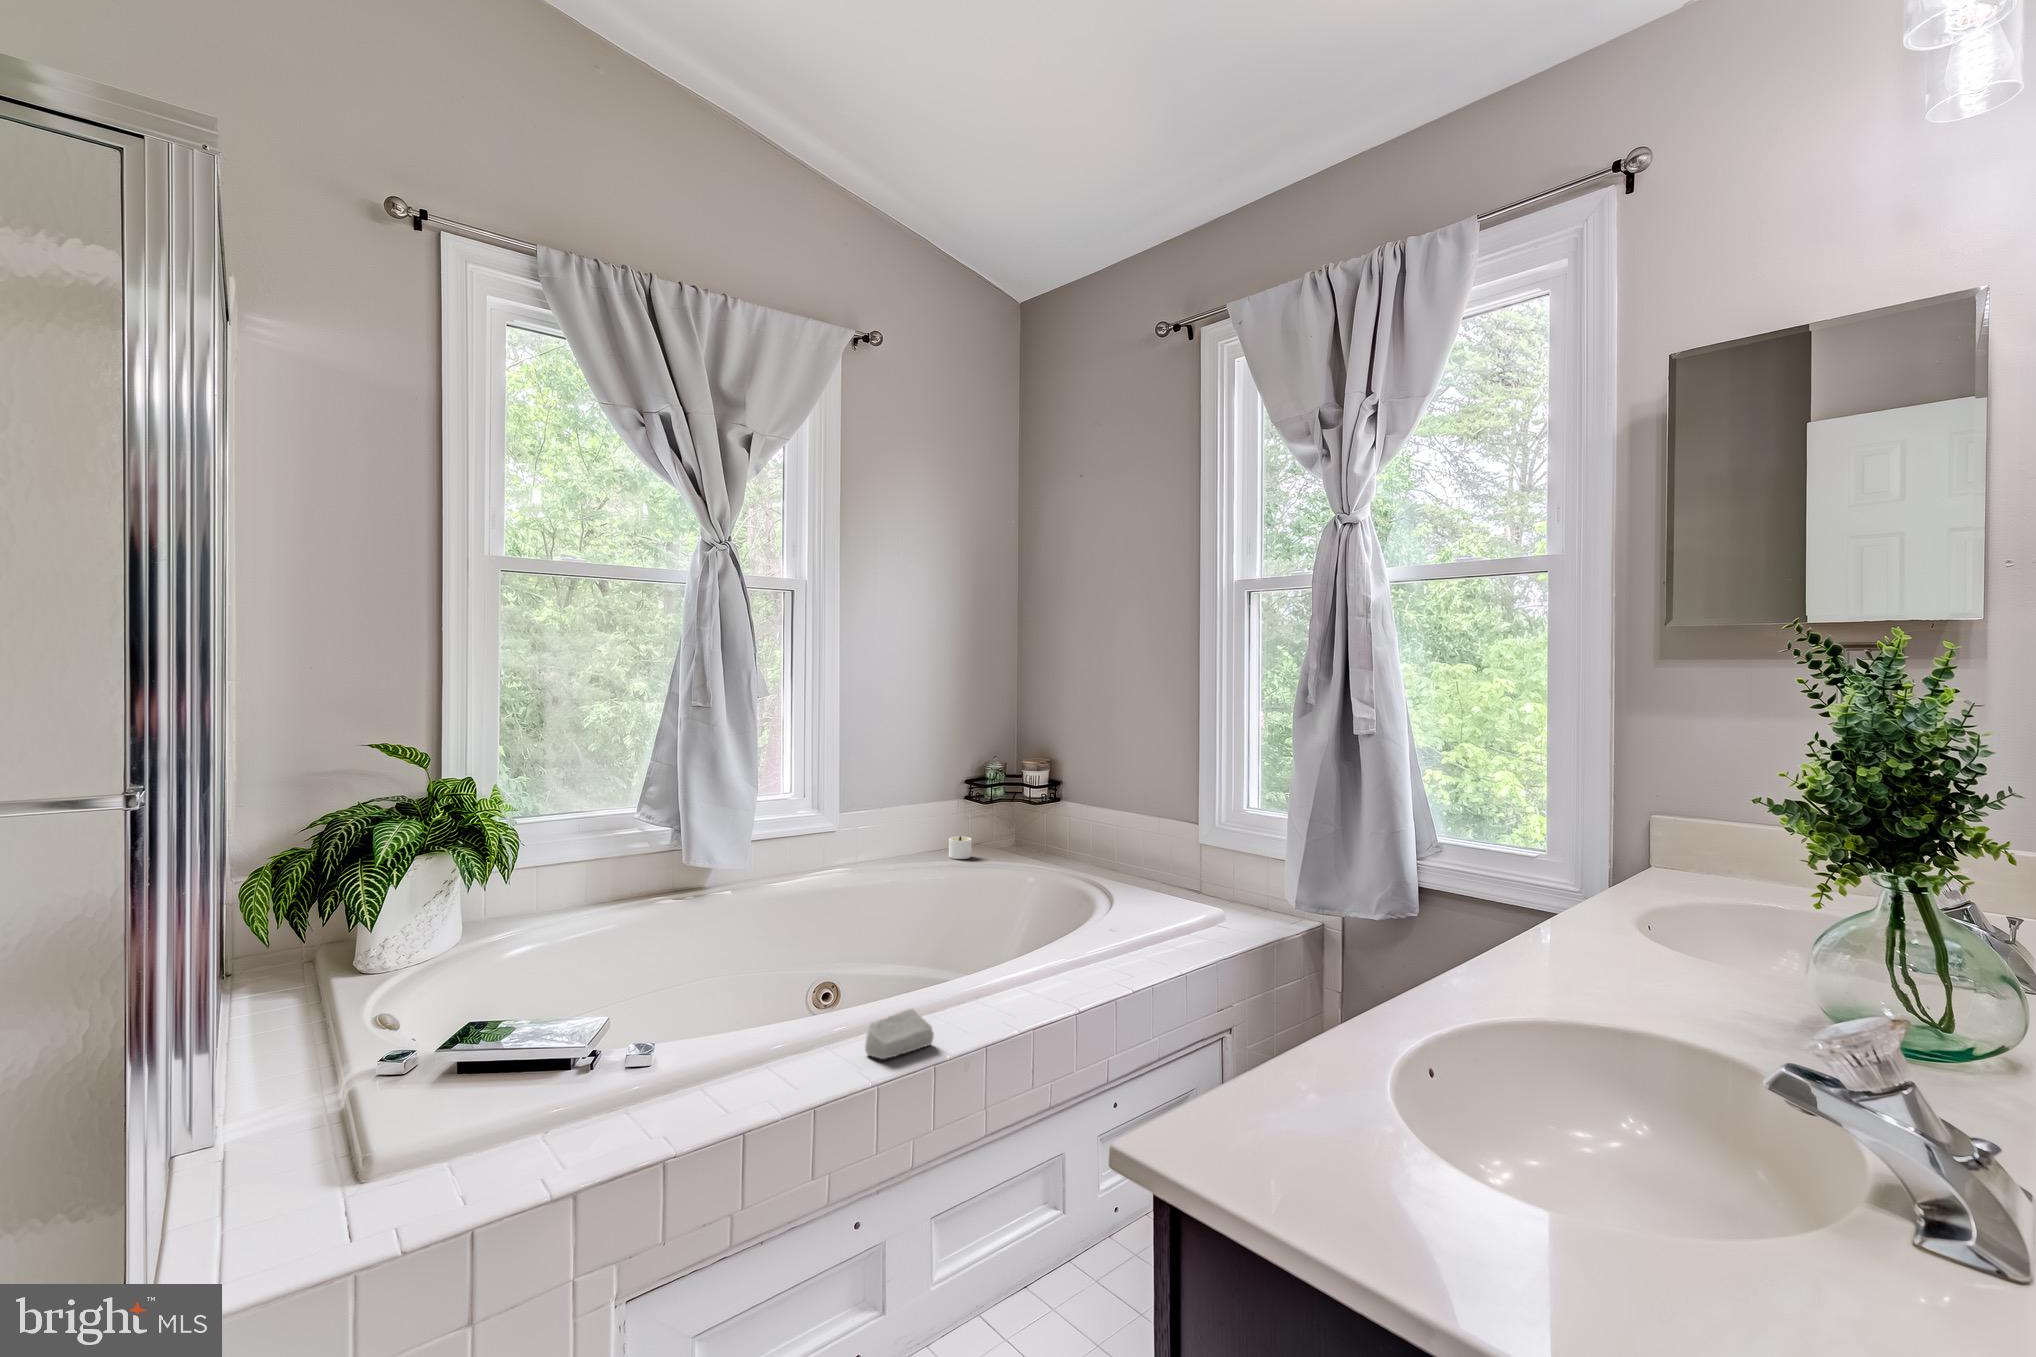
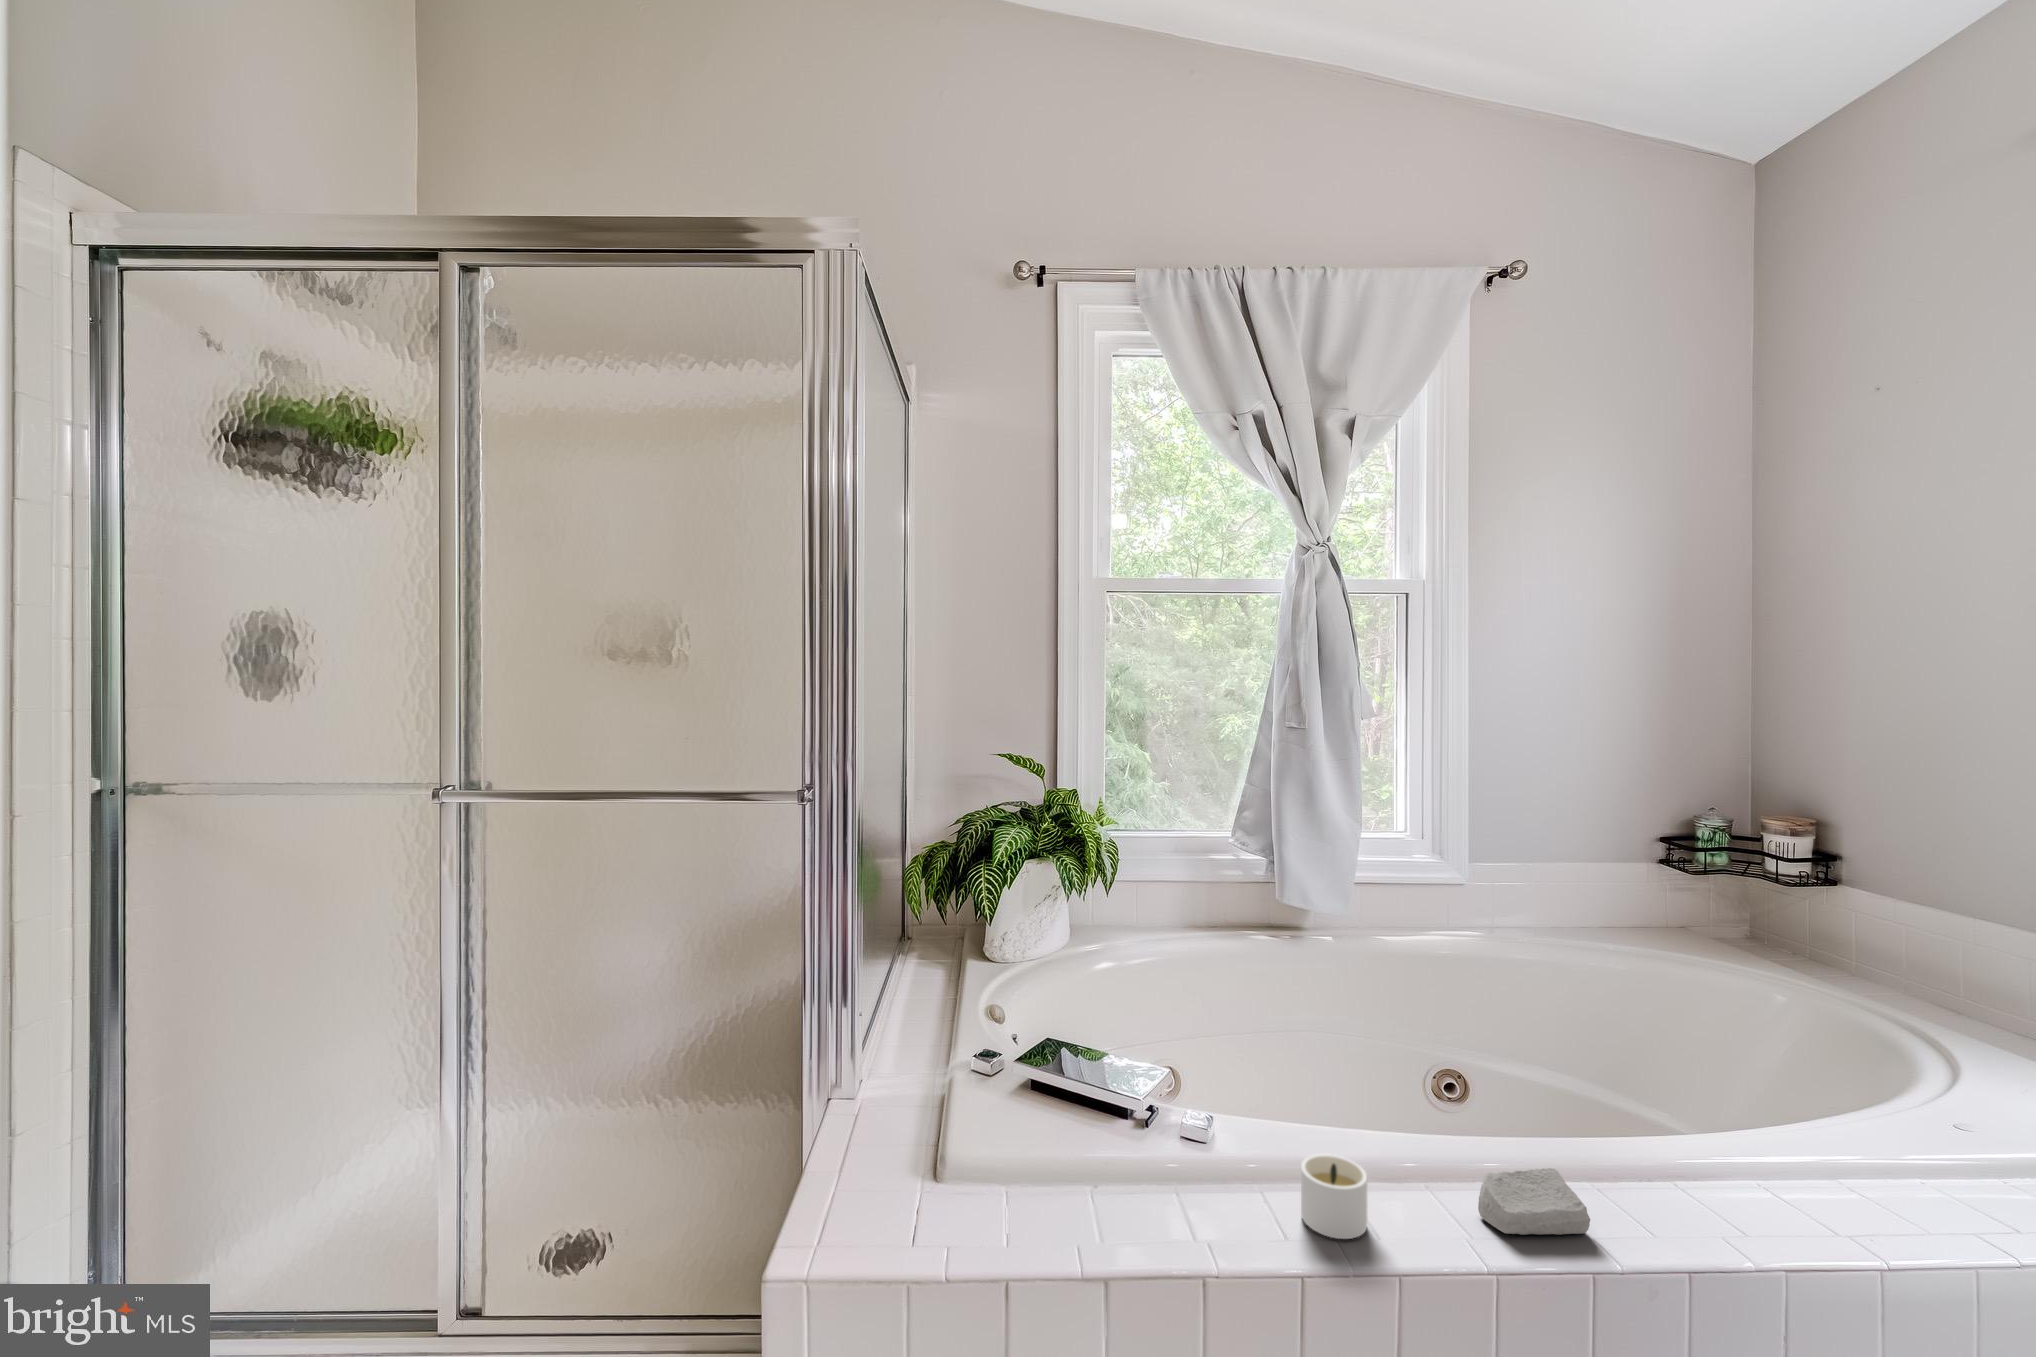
candle: present [949,836,972,859] -> present [1301,1154,1367,1239]

